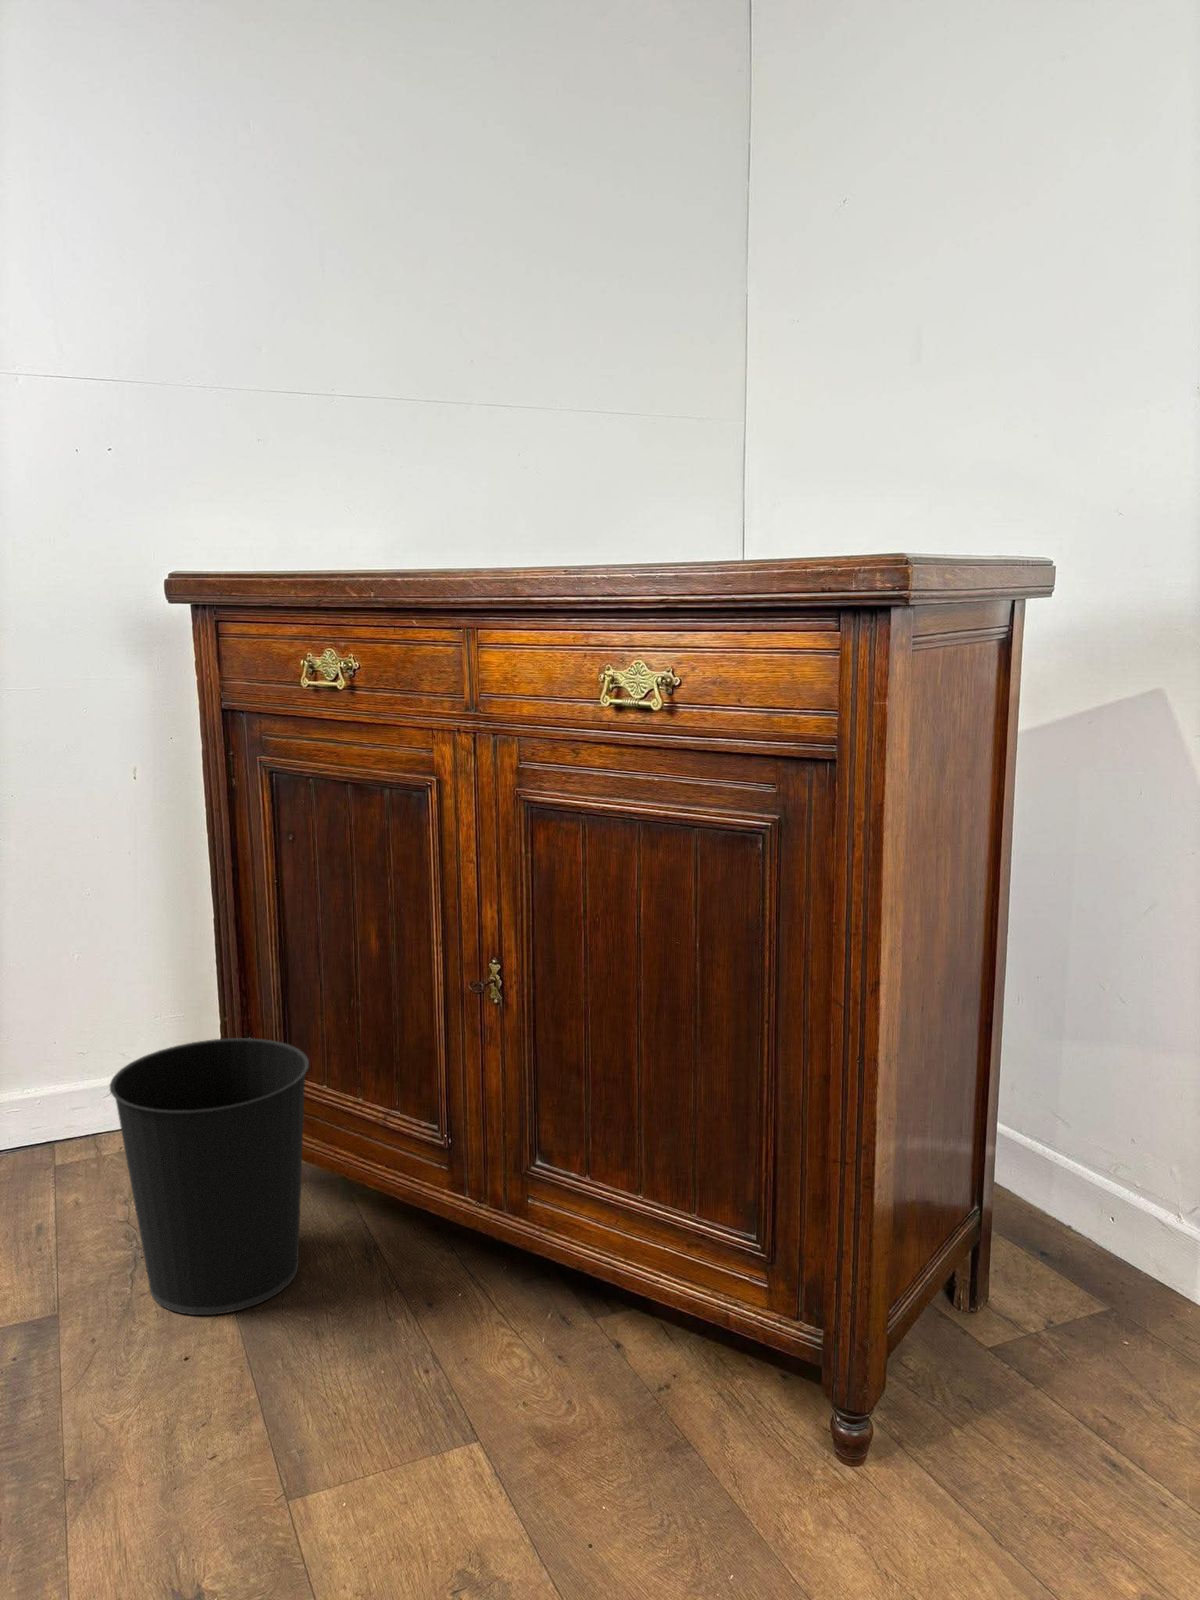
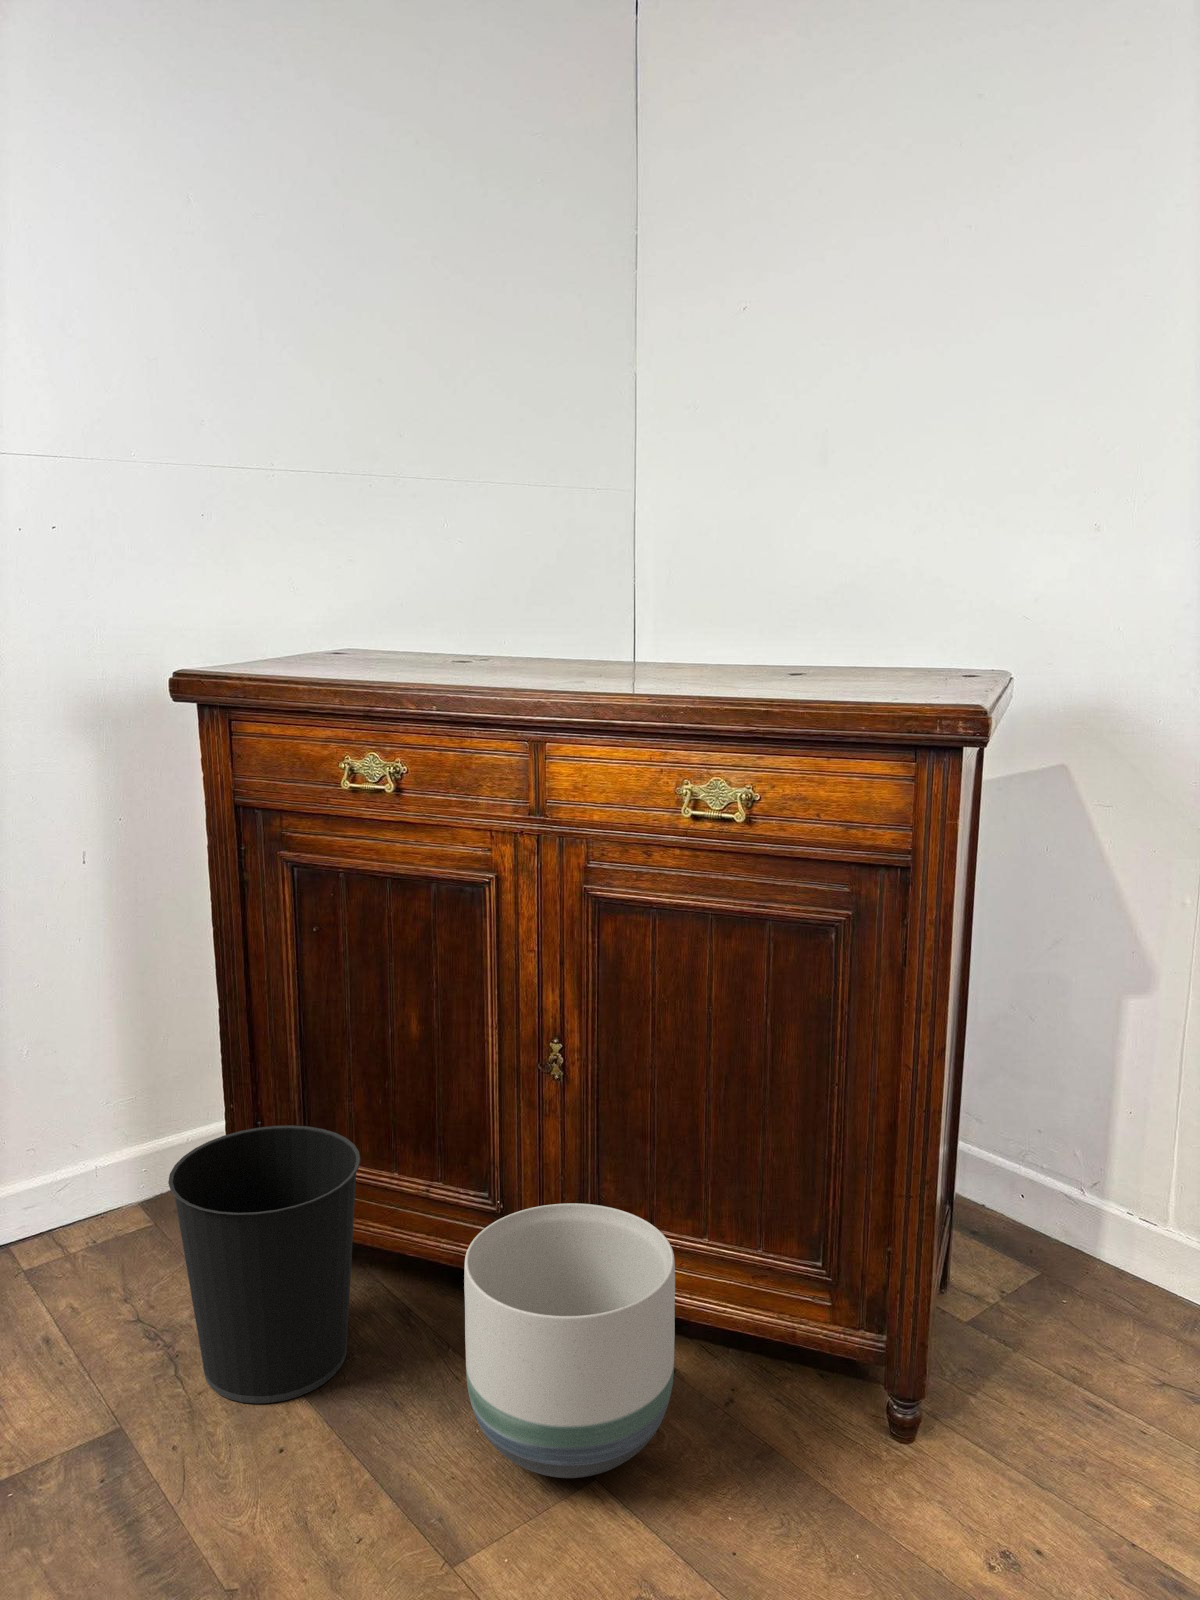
planter: none [342,1139,578,1435] -> present [464,1203,675,1478]

